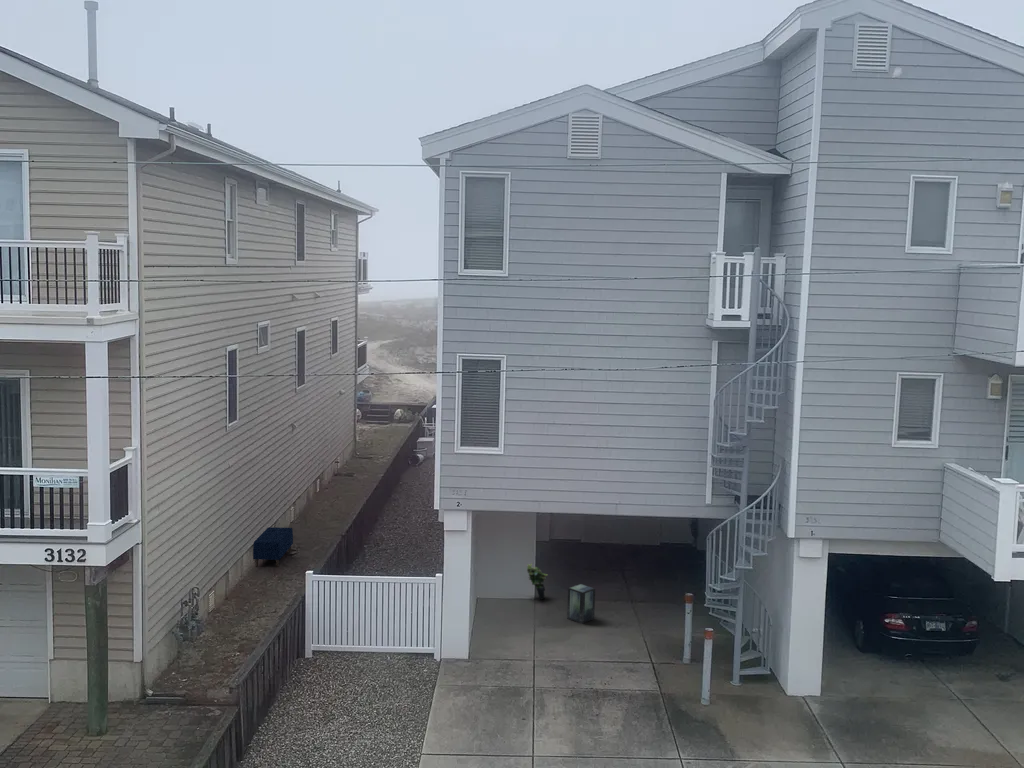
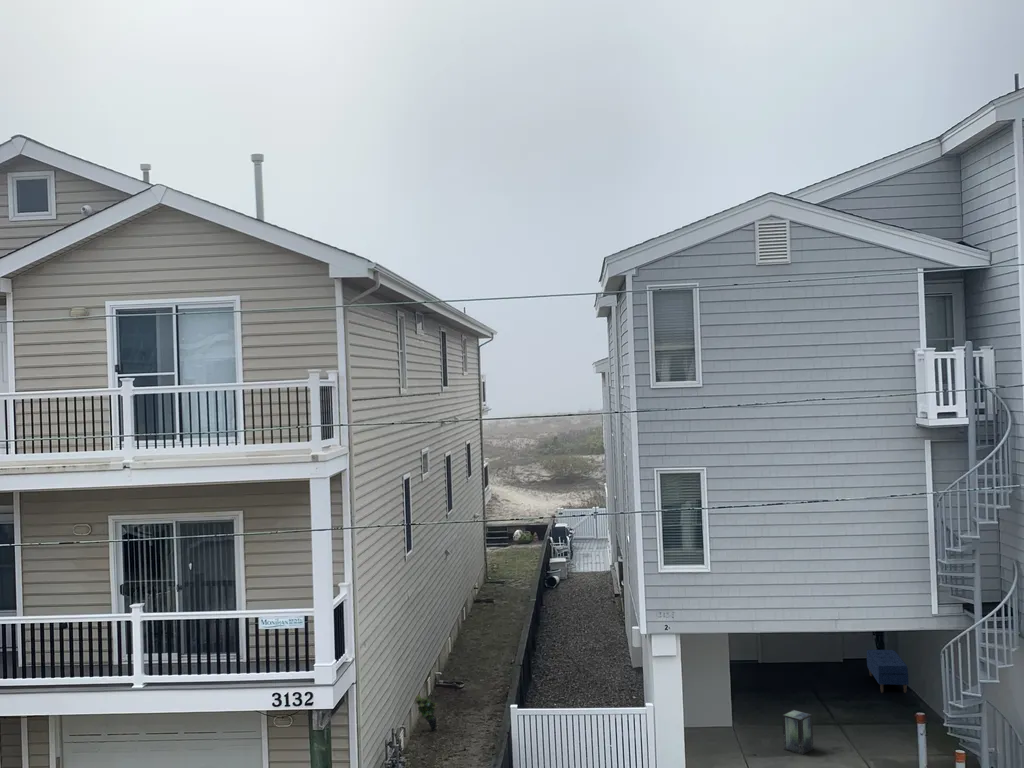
bench: present [253,527,293,567] -> present [867,650,909,693]
potted plant: present [527,564,547,599] -> present [416,695,436,731]

